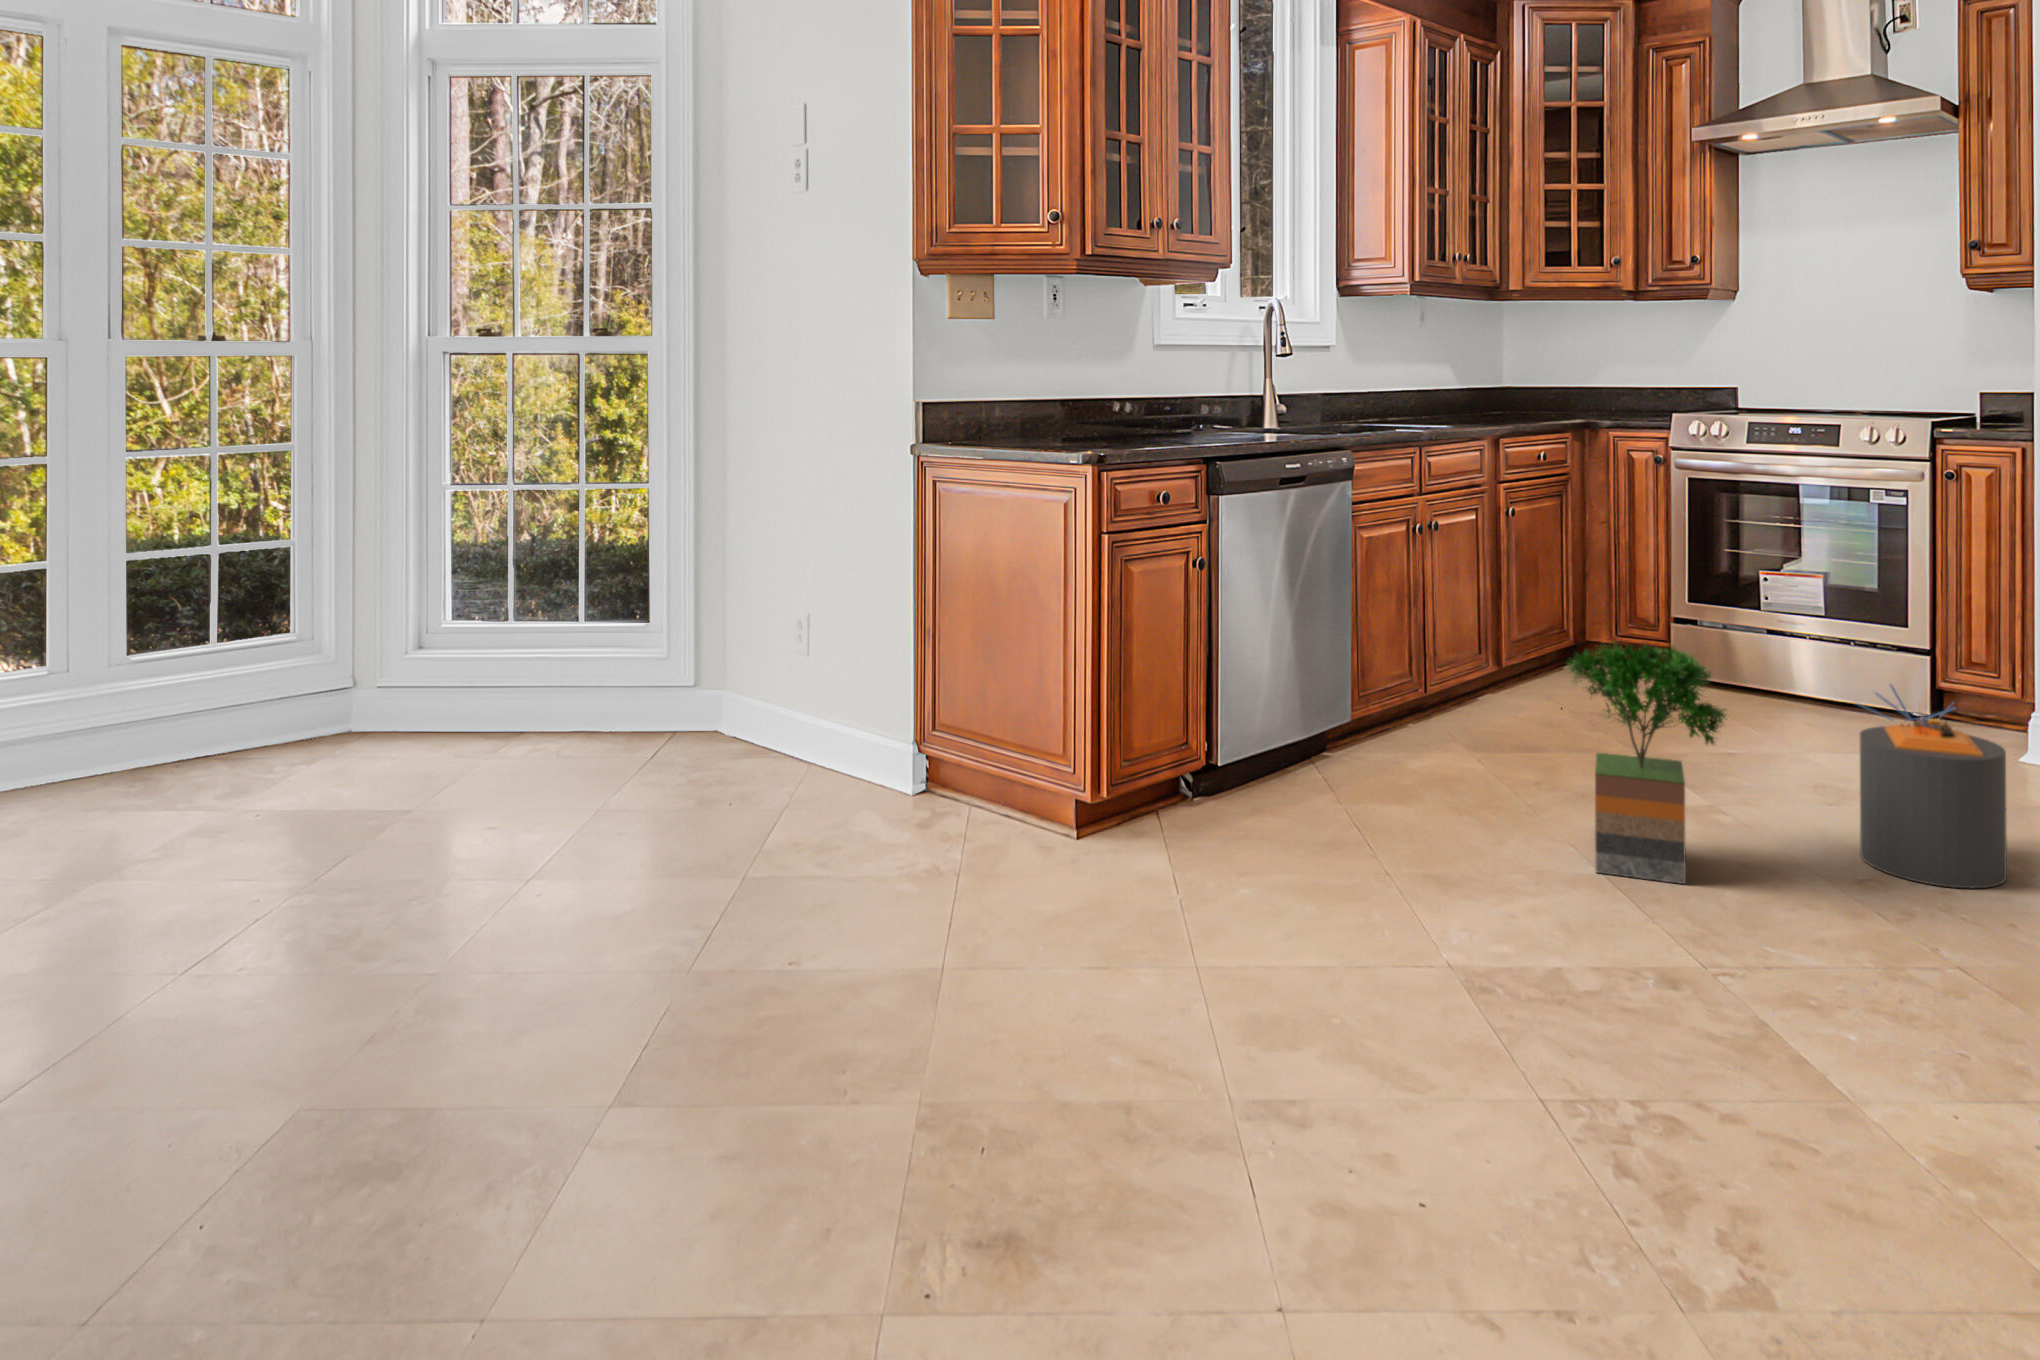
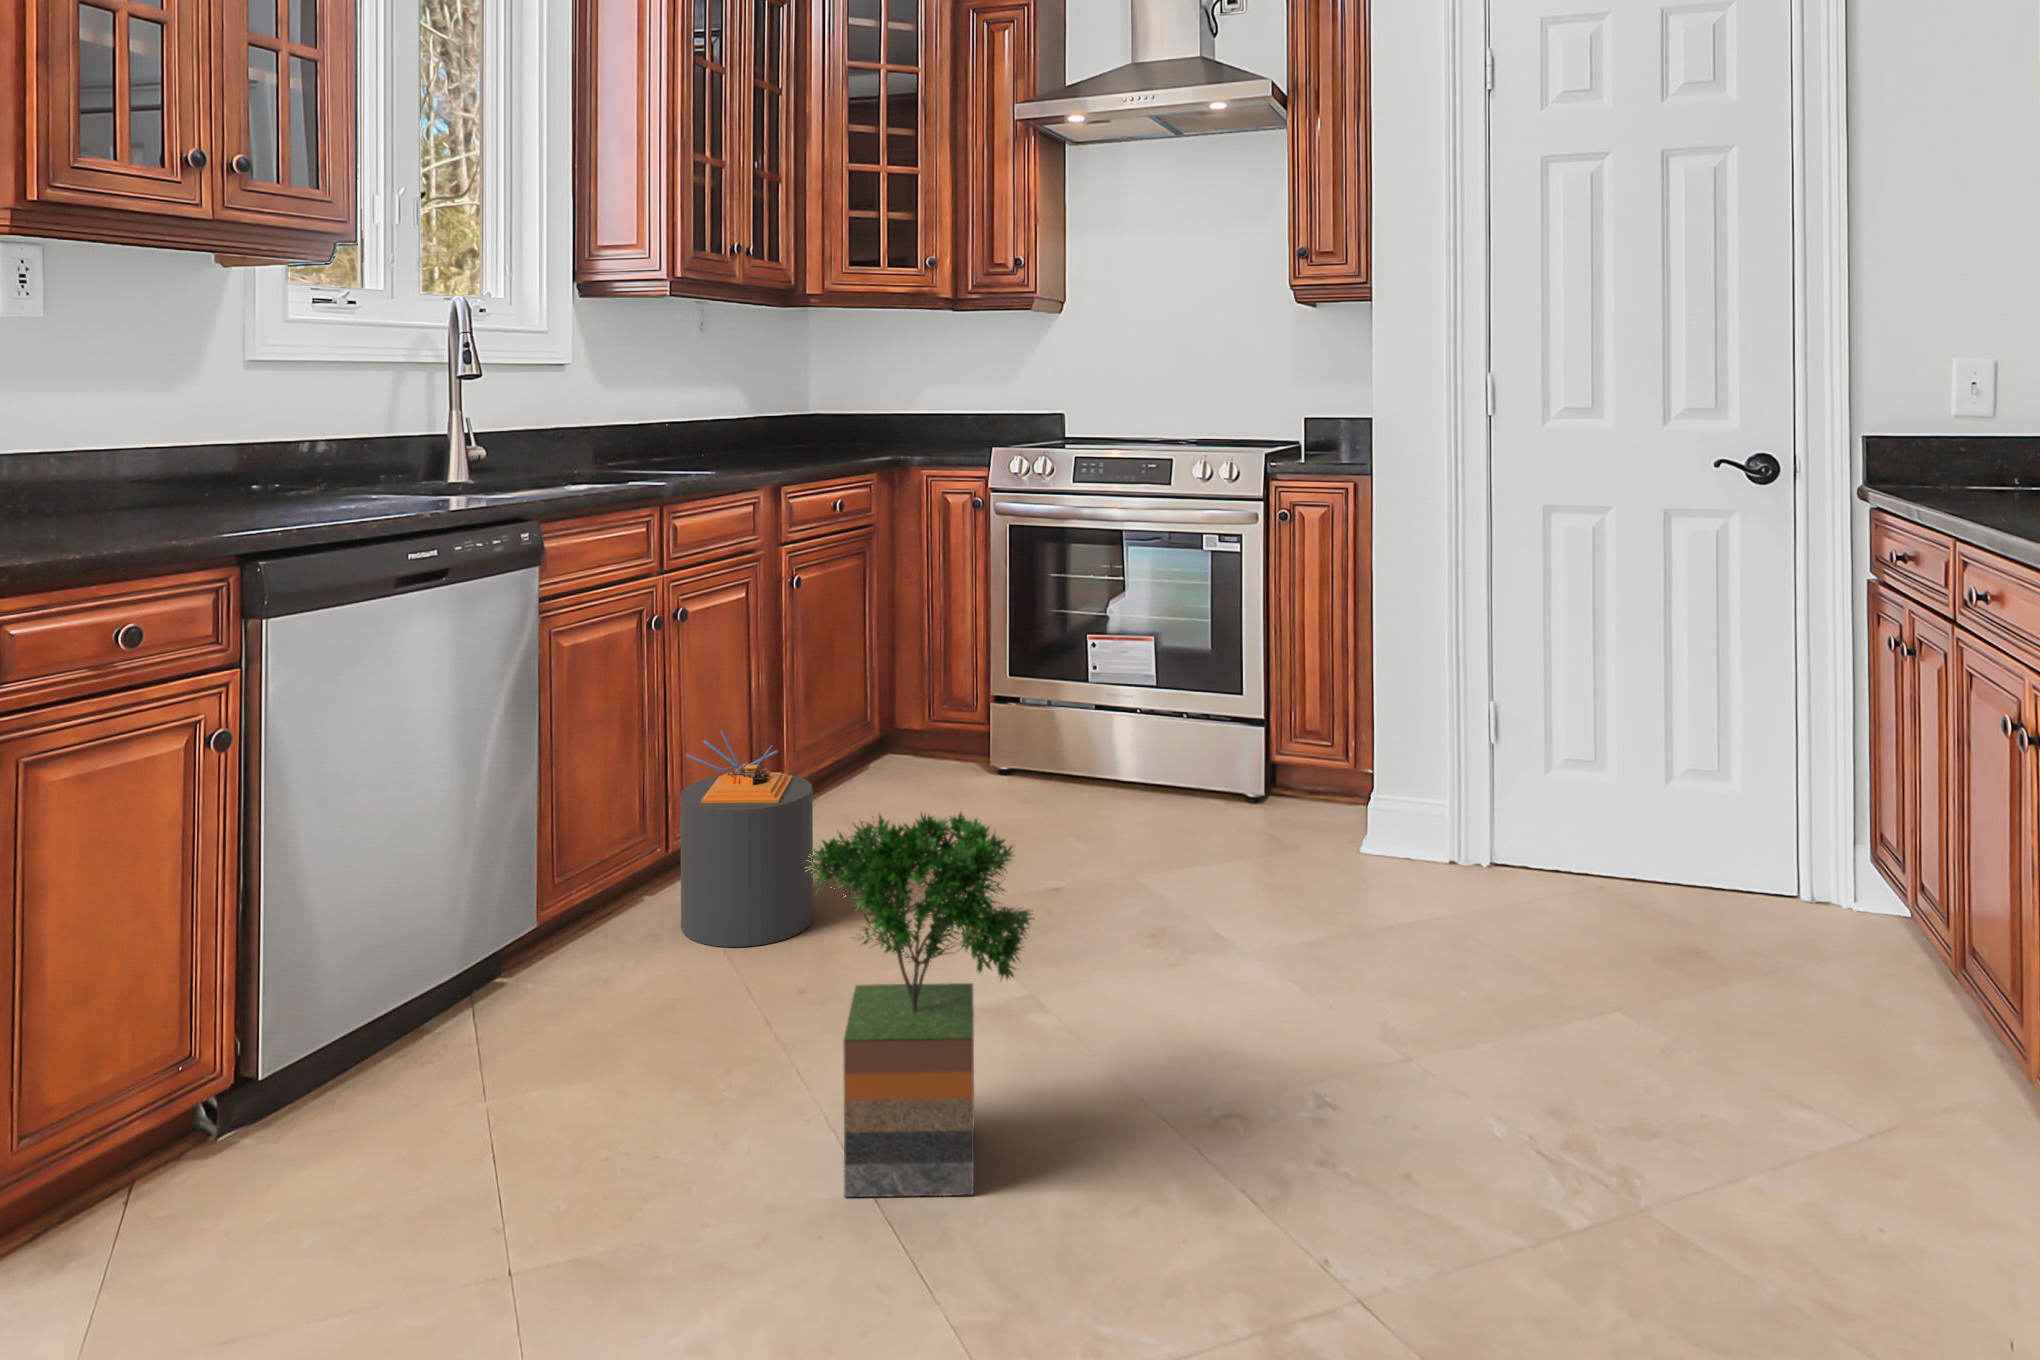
trash can: present [1859,684,2007,888] -> present [680,731,813,947]

